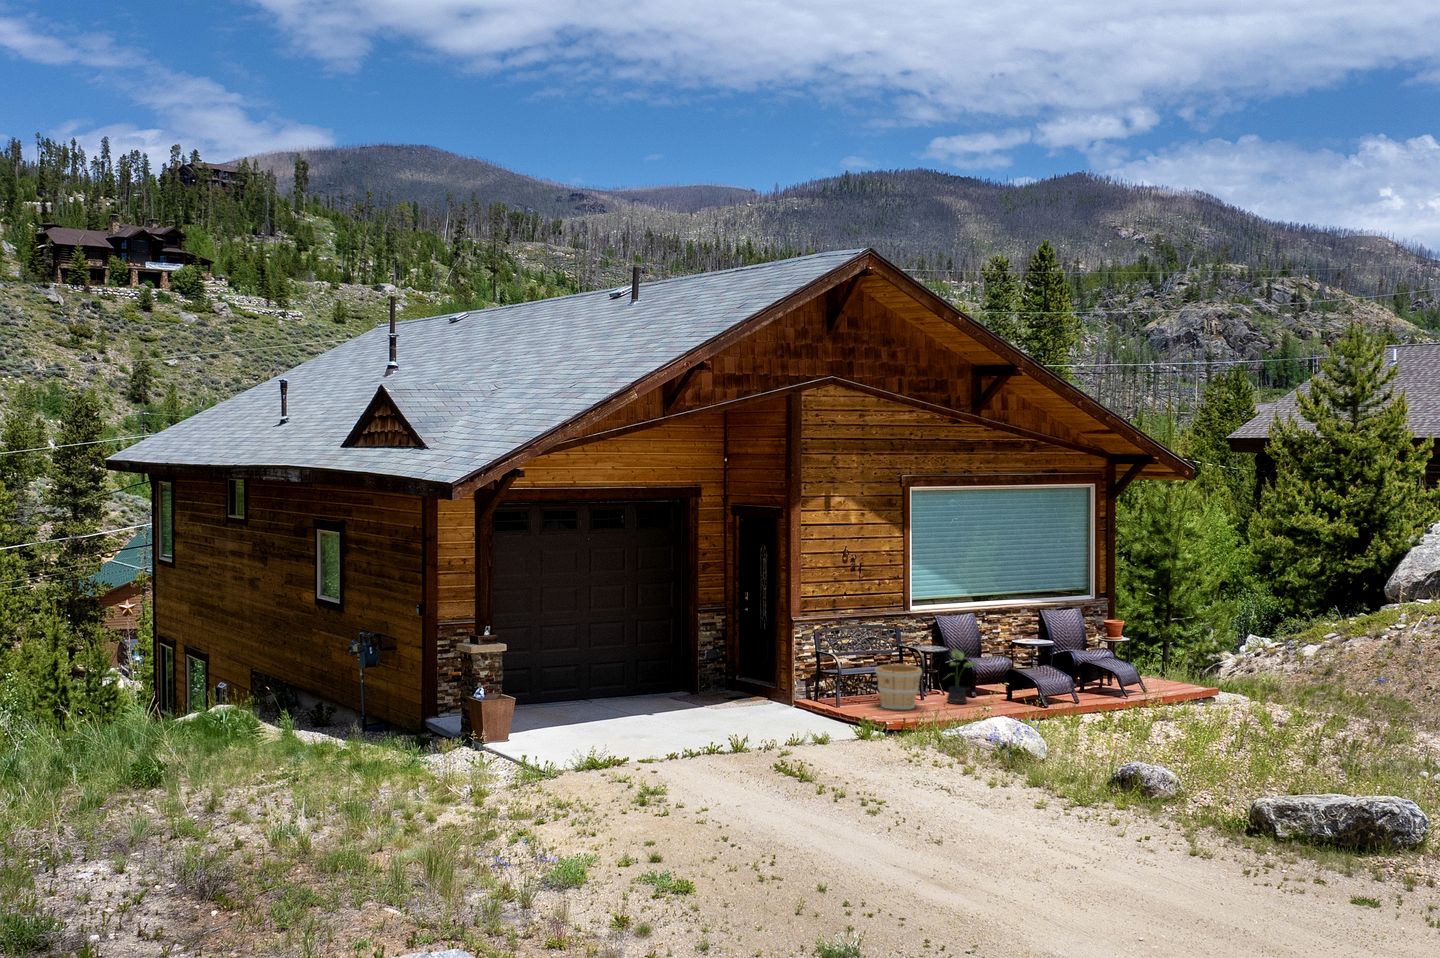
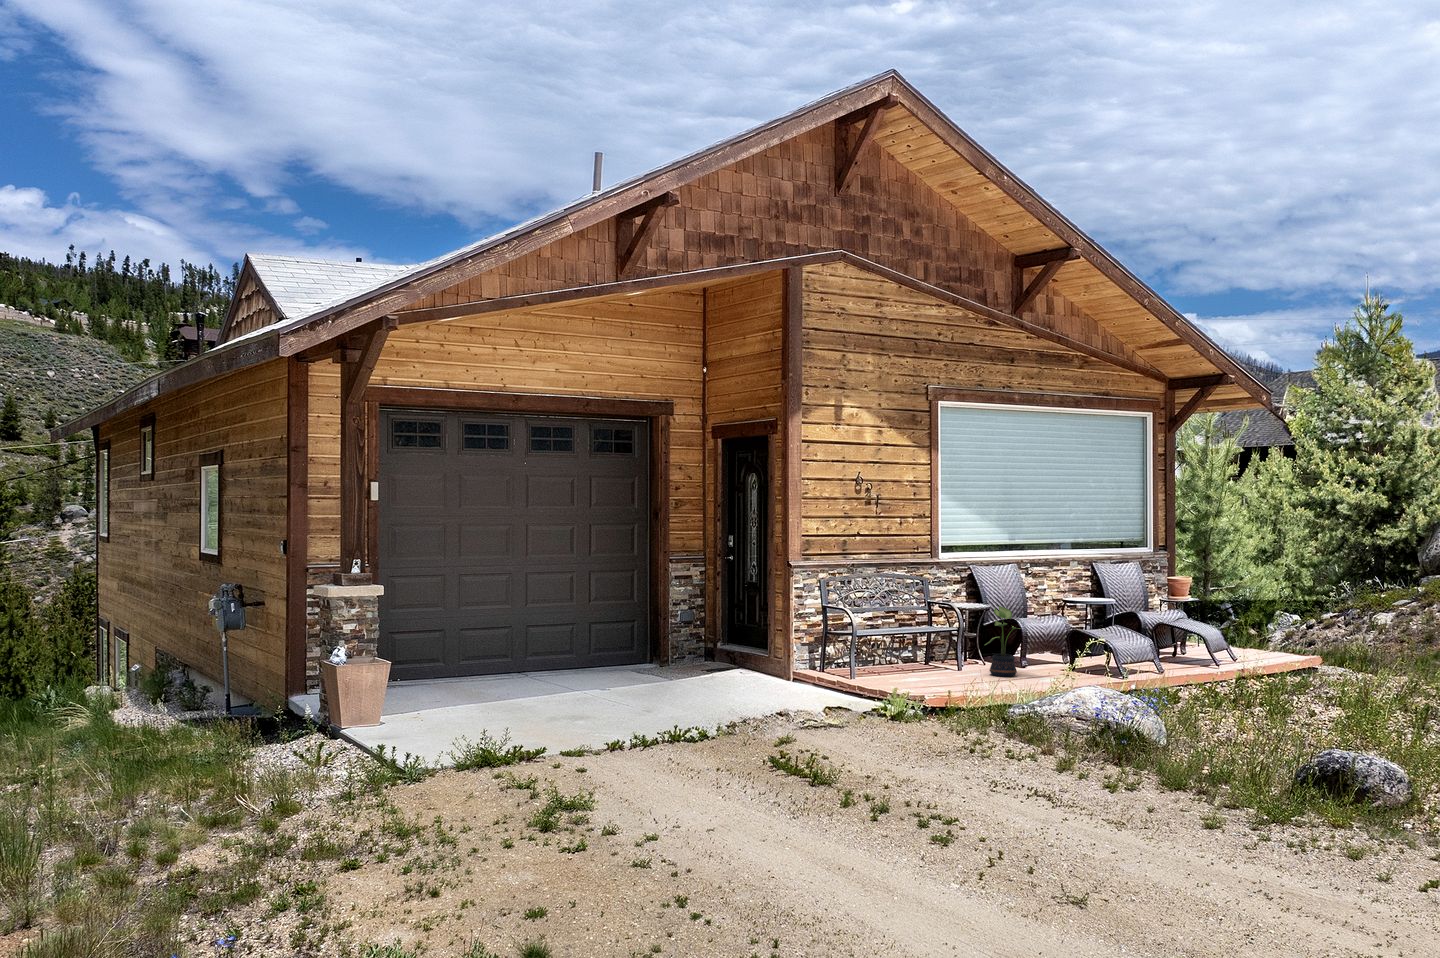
wooden bucket: present [875,664,922,710] -> none [898,624,961,684]

